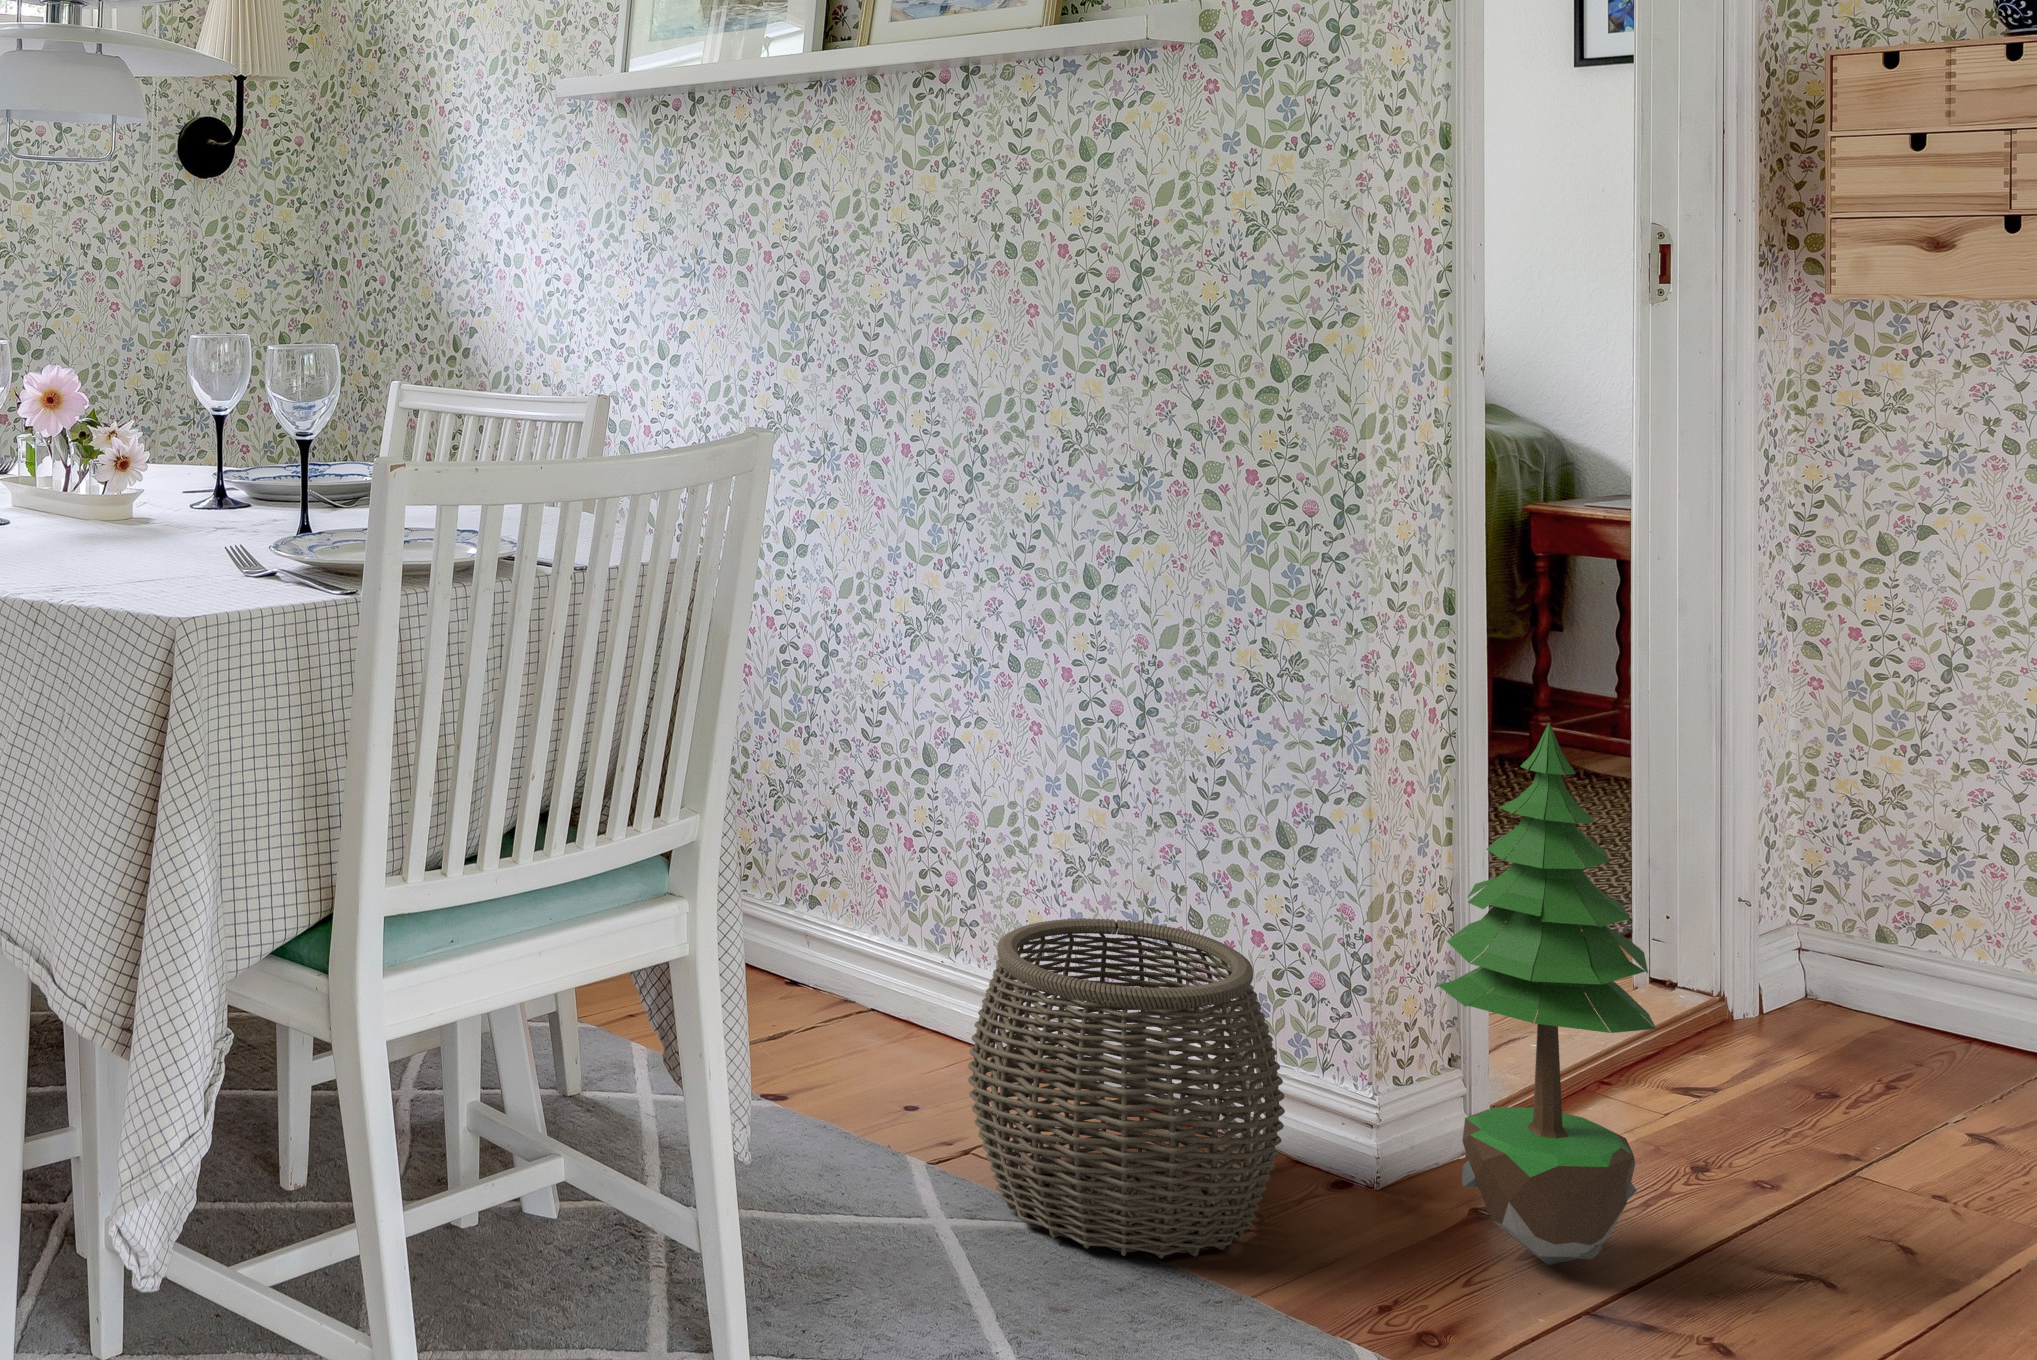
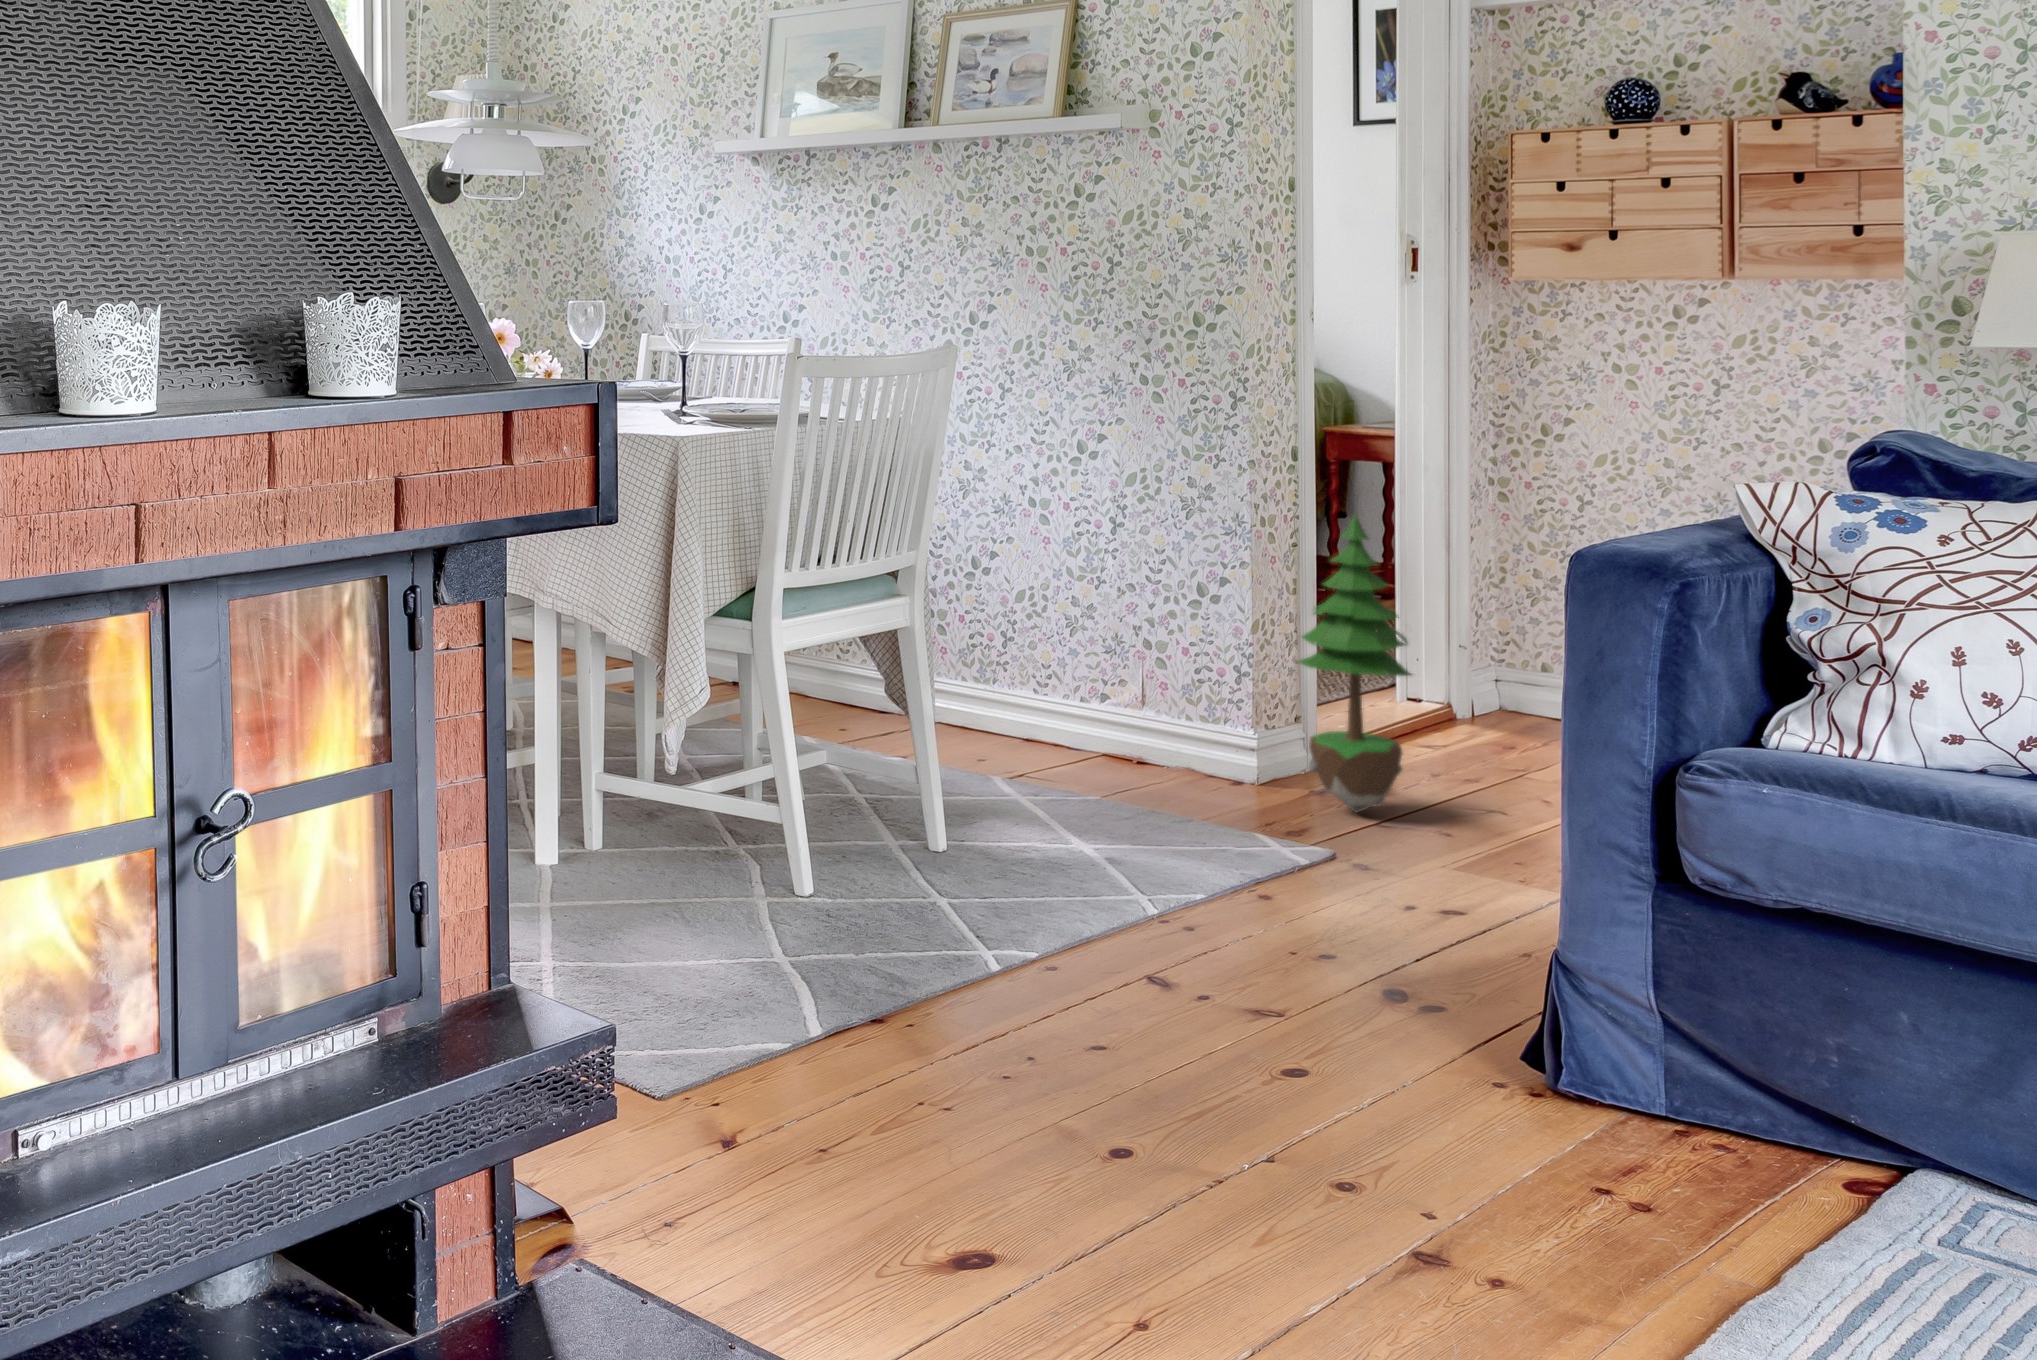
woven basket: present [968,918,1285,1259] -> none [1030,640,1211,815]

